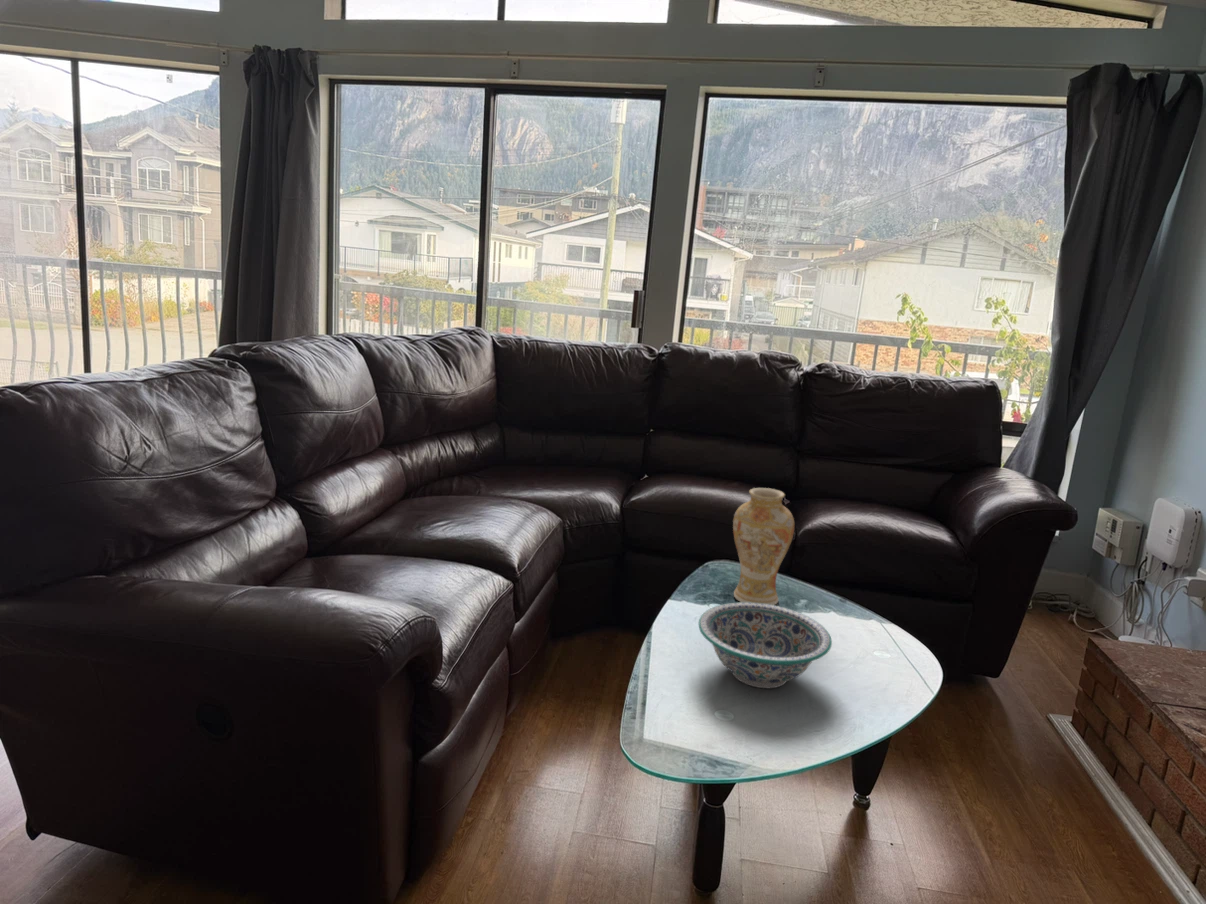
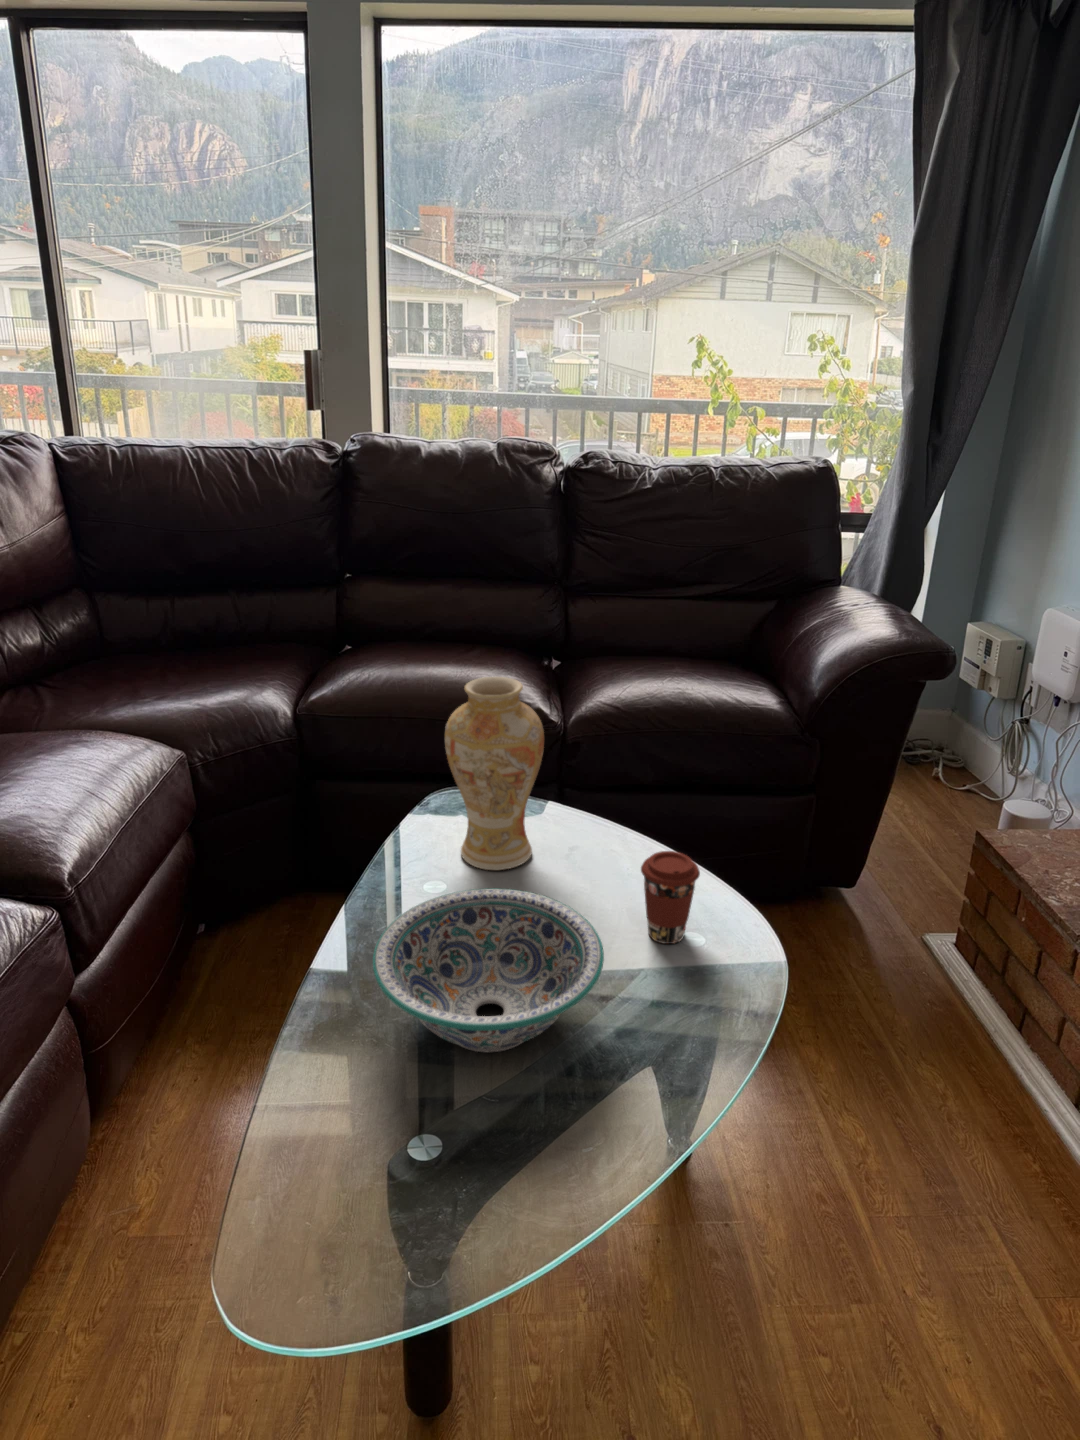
coffee cup: none [853,599,890,657] -> present [641,851,700,944]

